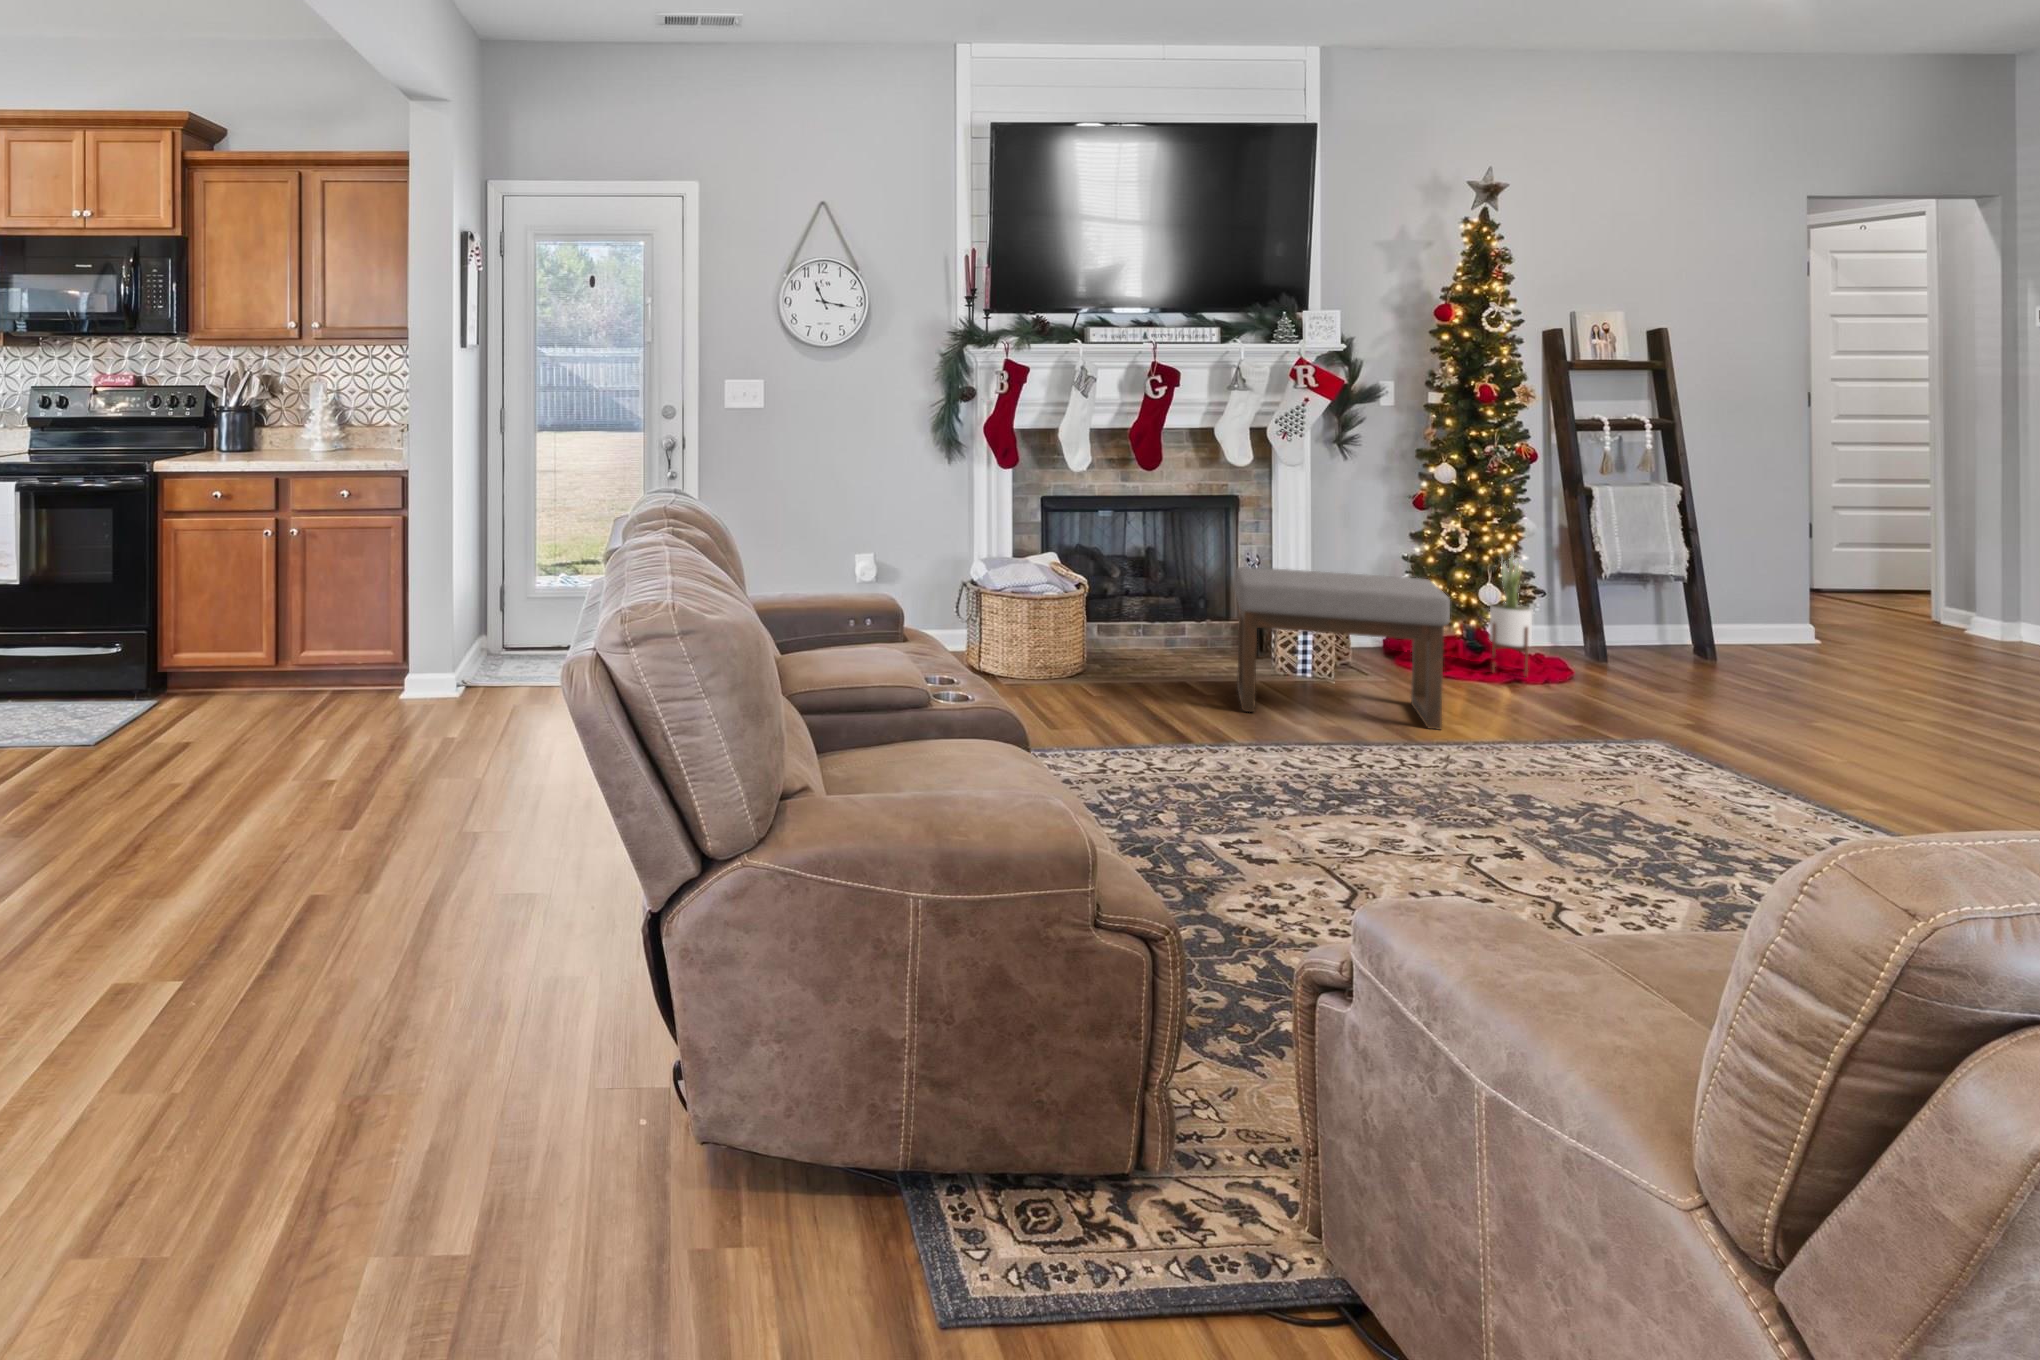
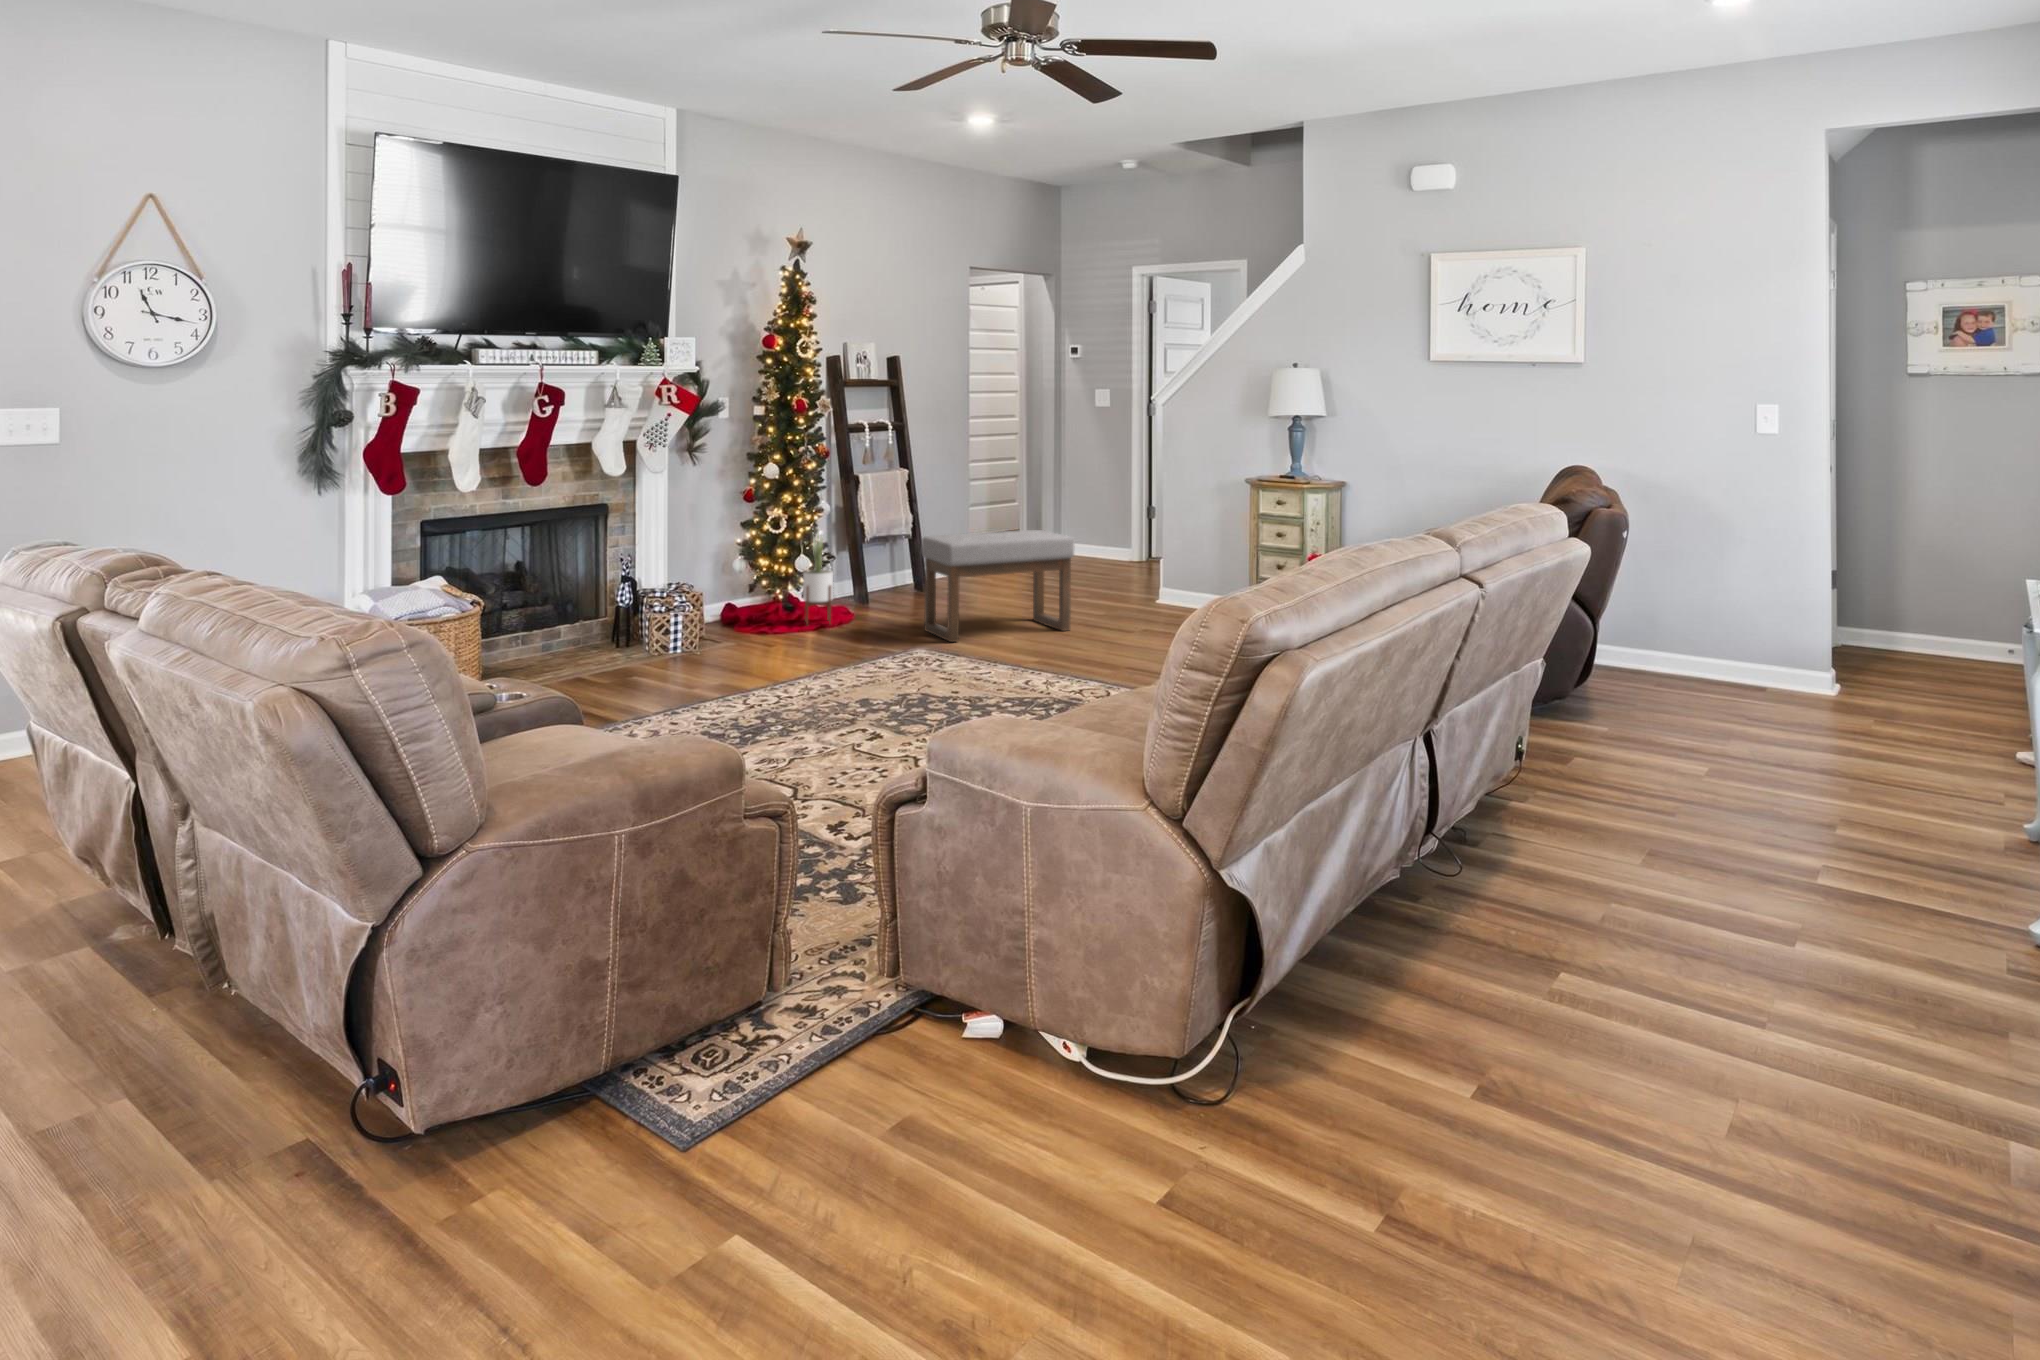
ottoman: present [1234,567,1450,729] -> present [922,530,1074,642]

